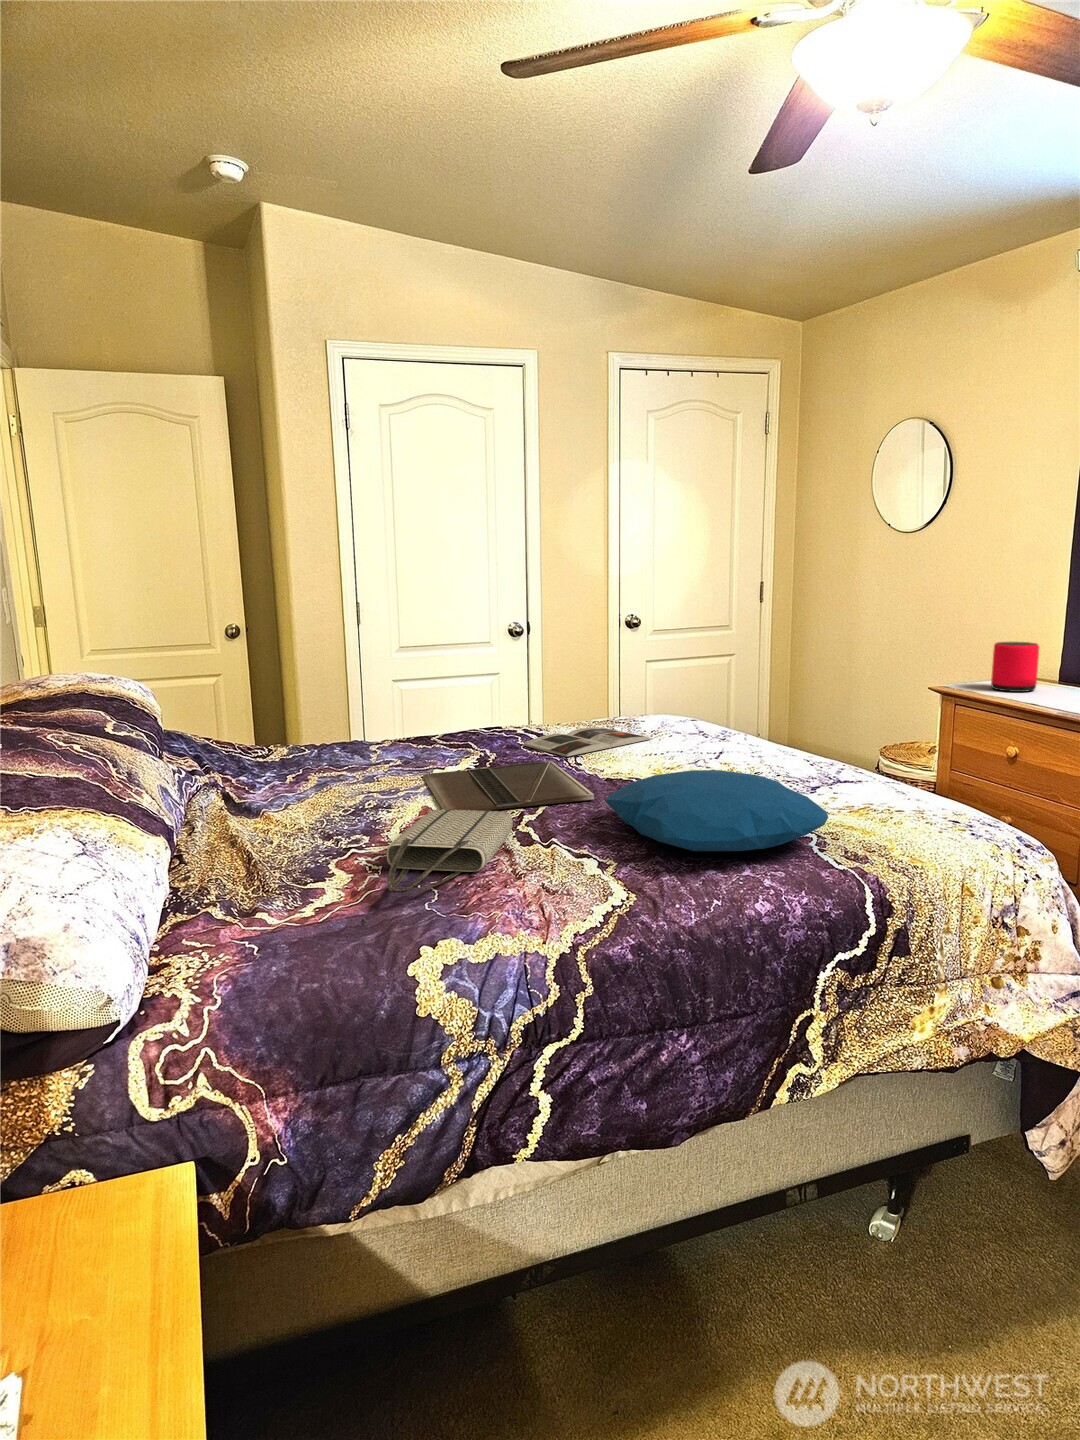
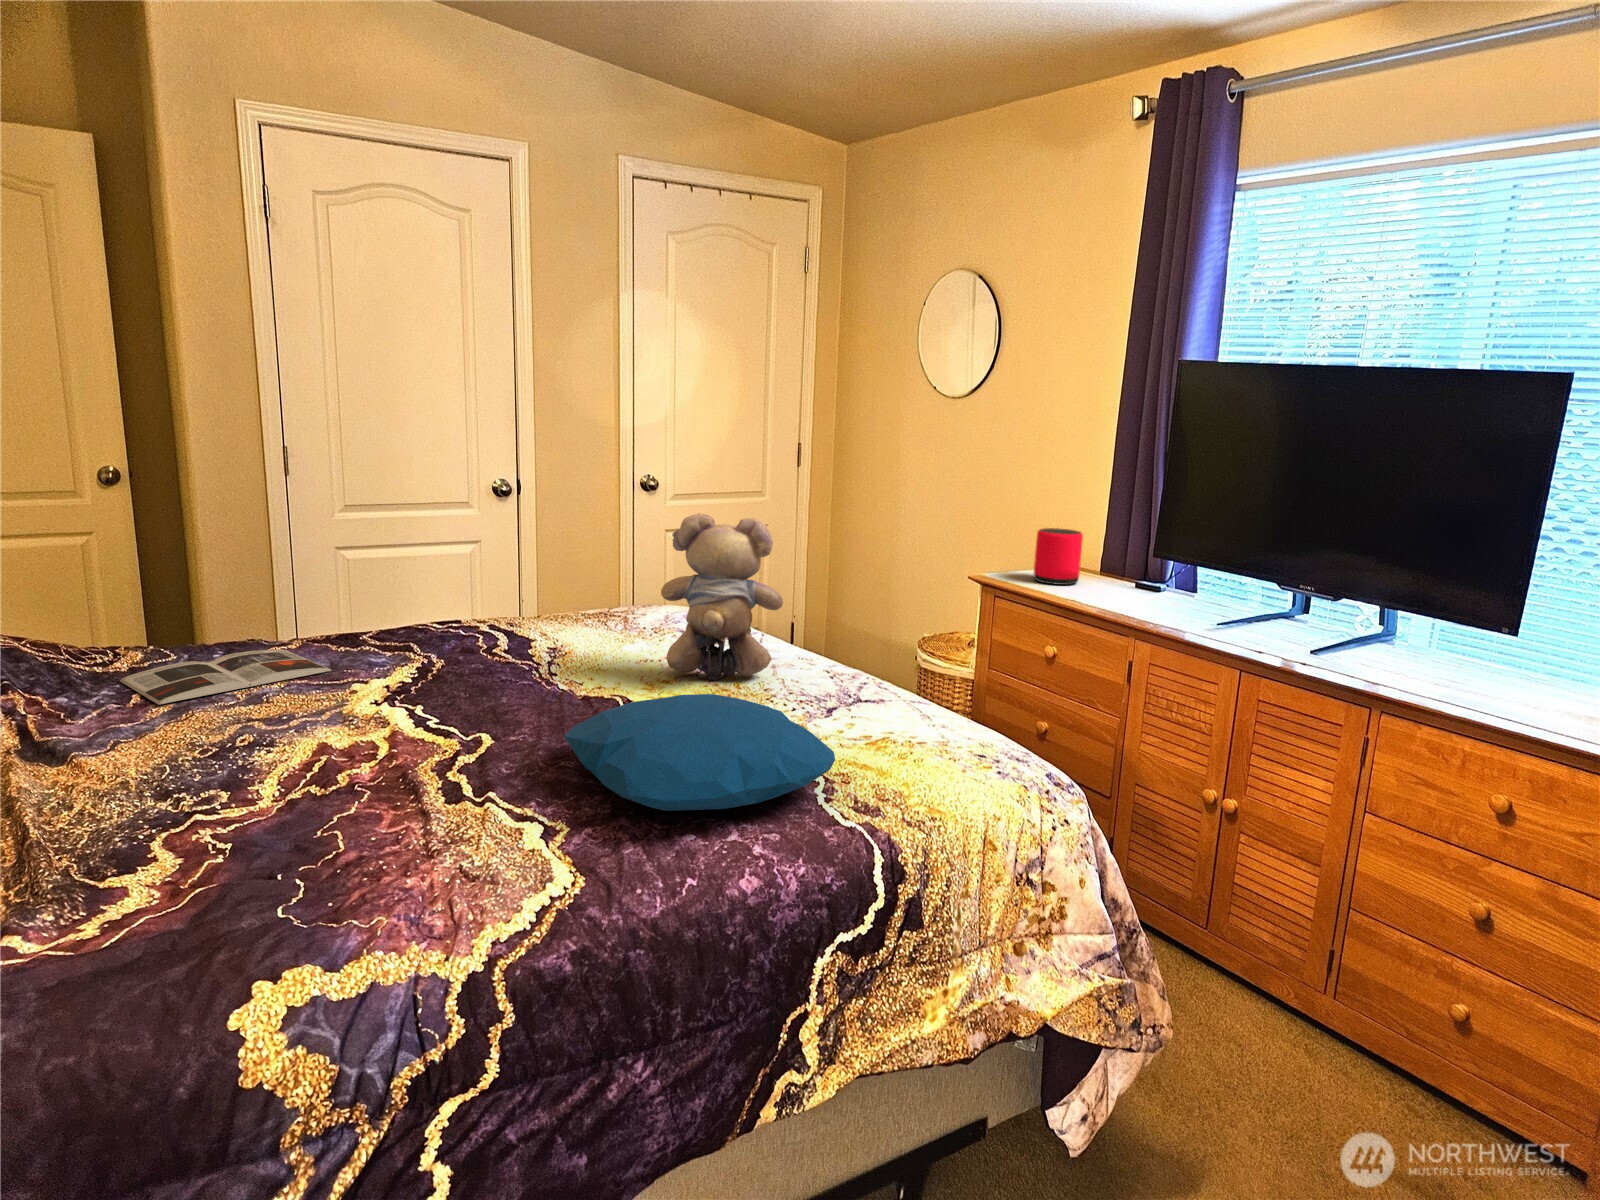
teddy bear: none [667,630,770,767] -> present [661,513,783,680]
magazine: present [523,727,651,757] -> present [120,649,331,705]
laptop: present [423,761,594,811] -> none [334,671,557,756]
tote bag: present [387,809,513,893] -> none [225,753,437,895]

